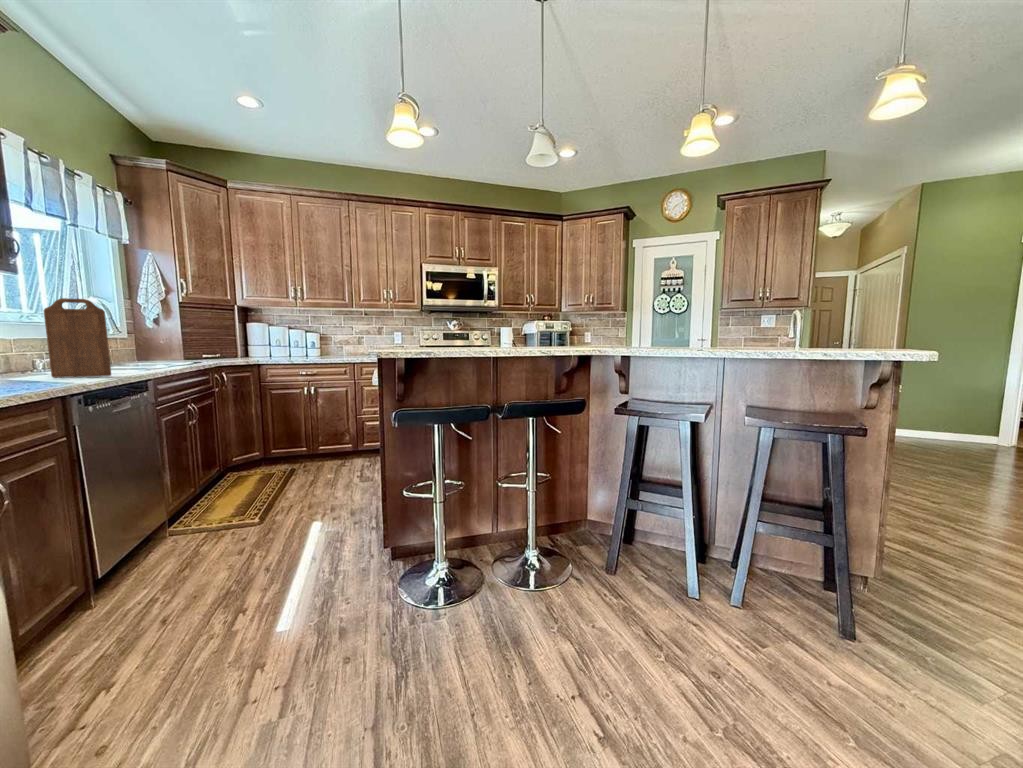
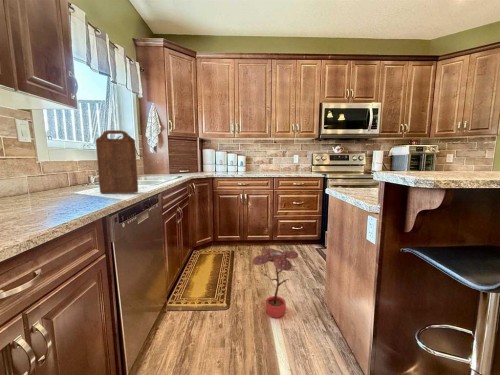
potted plant: none [286,447,350,527] -> present [253,249,298,318]

